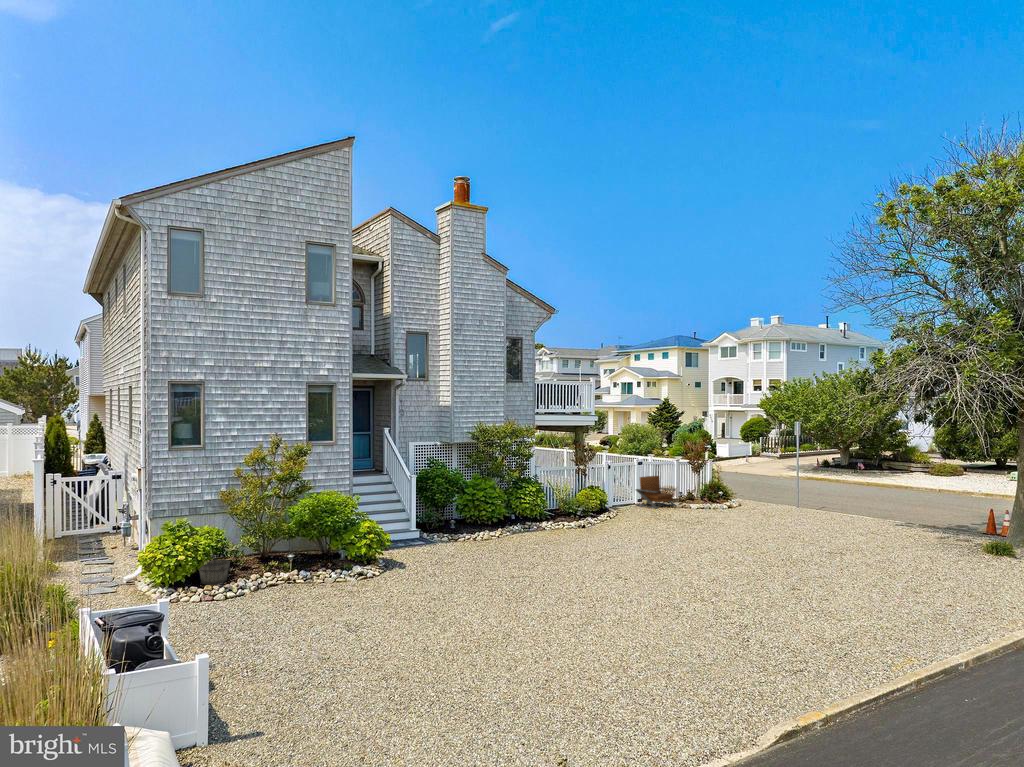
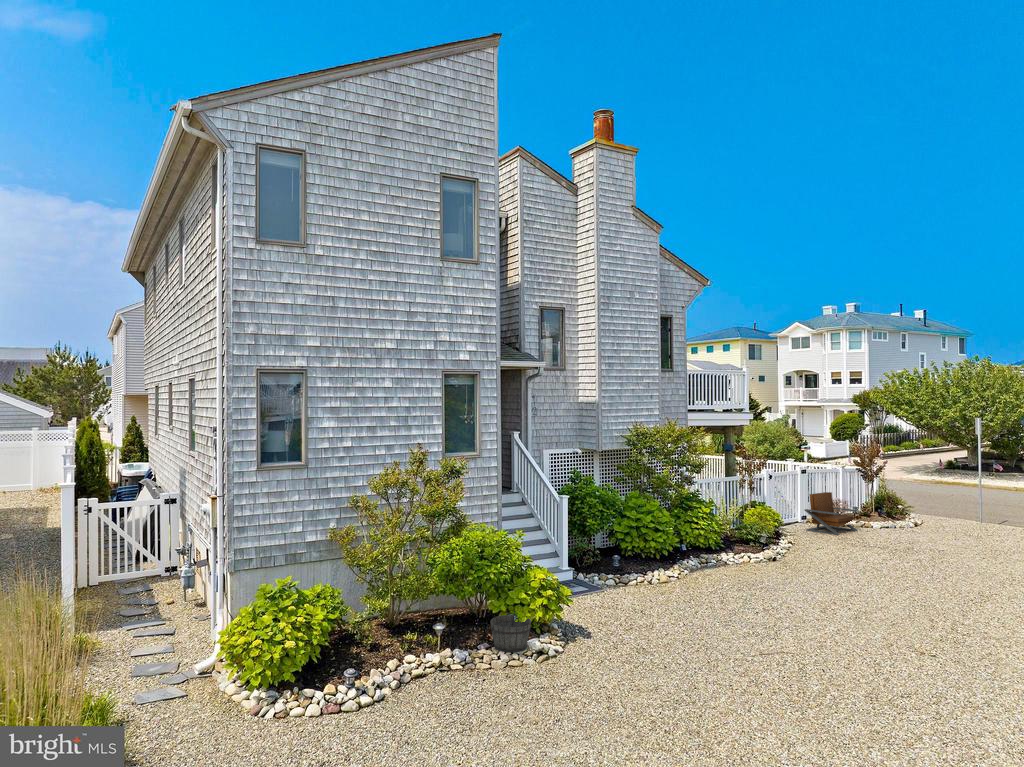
wooden bucket: present [199,558,230,584] -> present [490,611,531,652]

